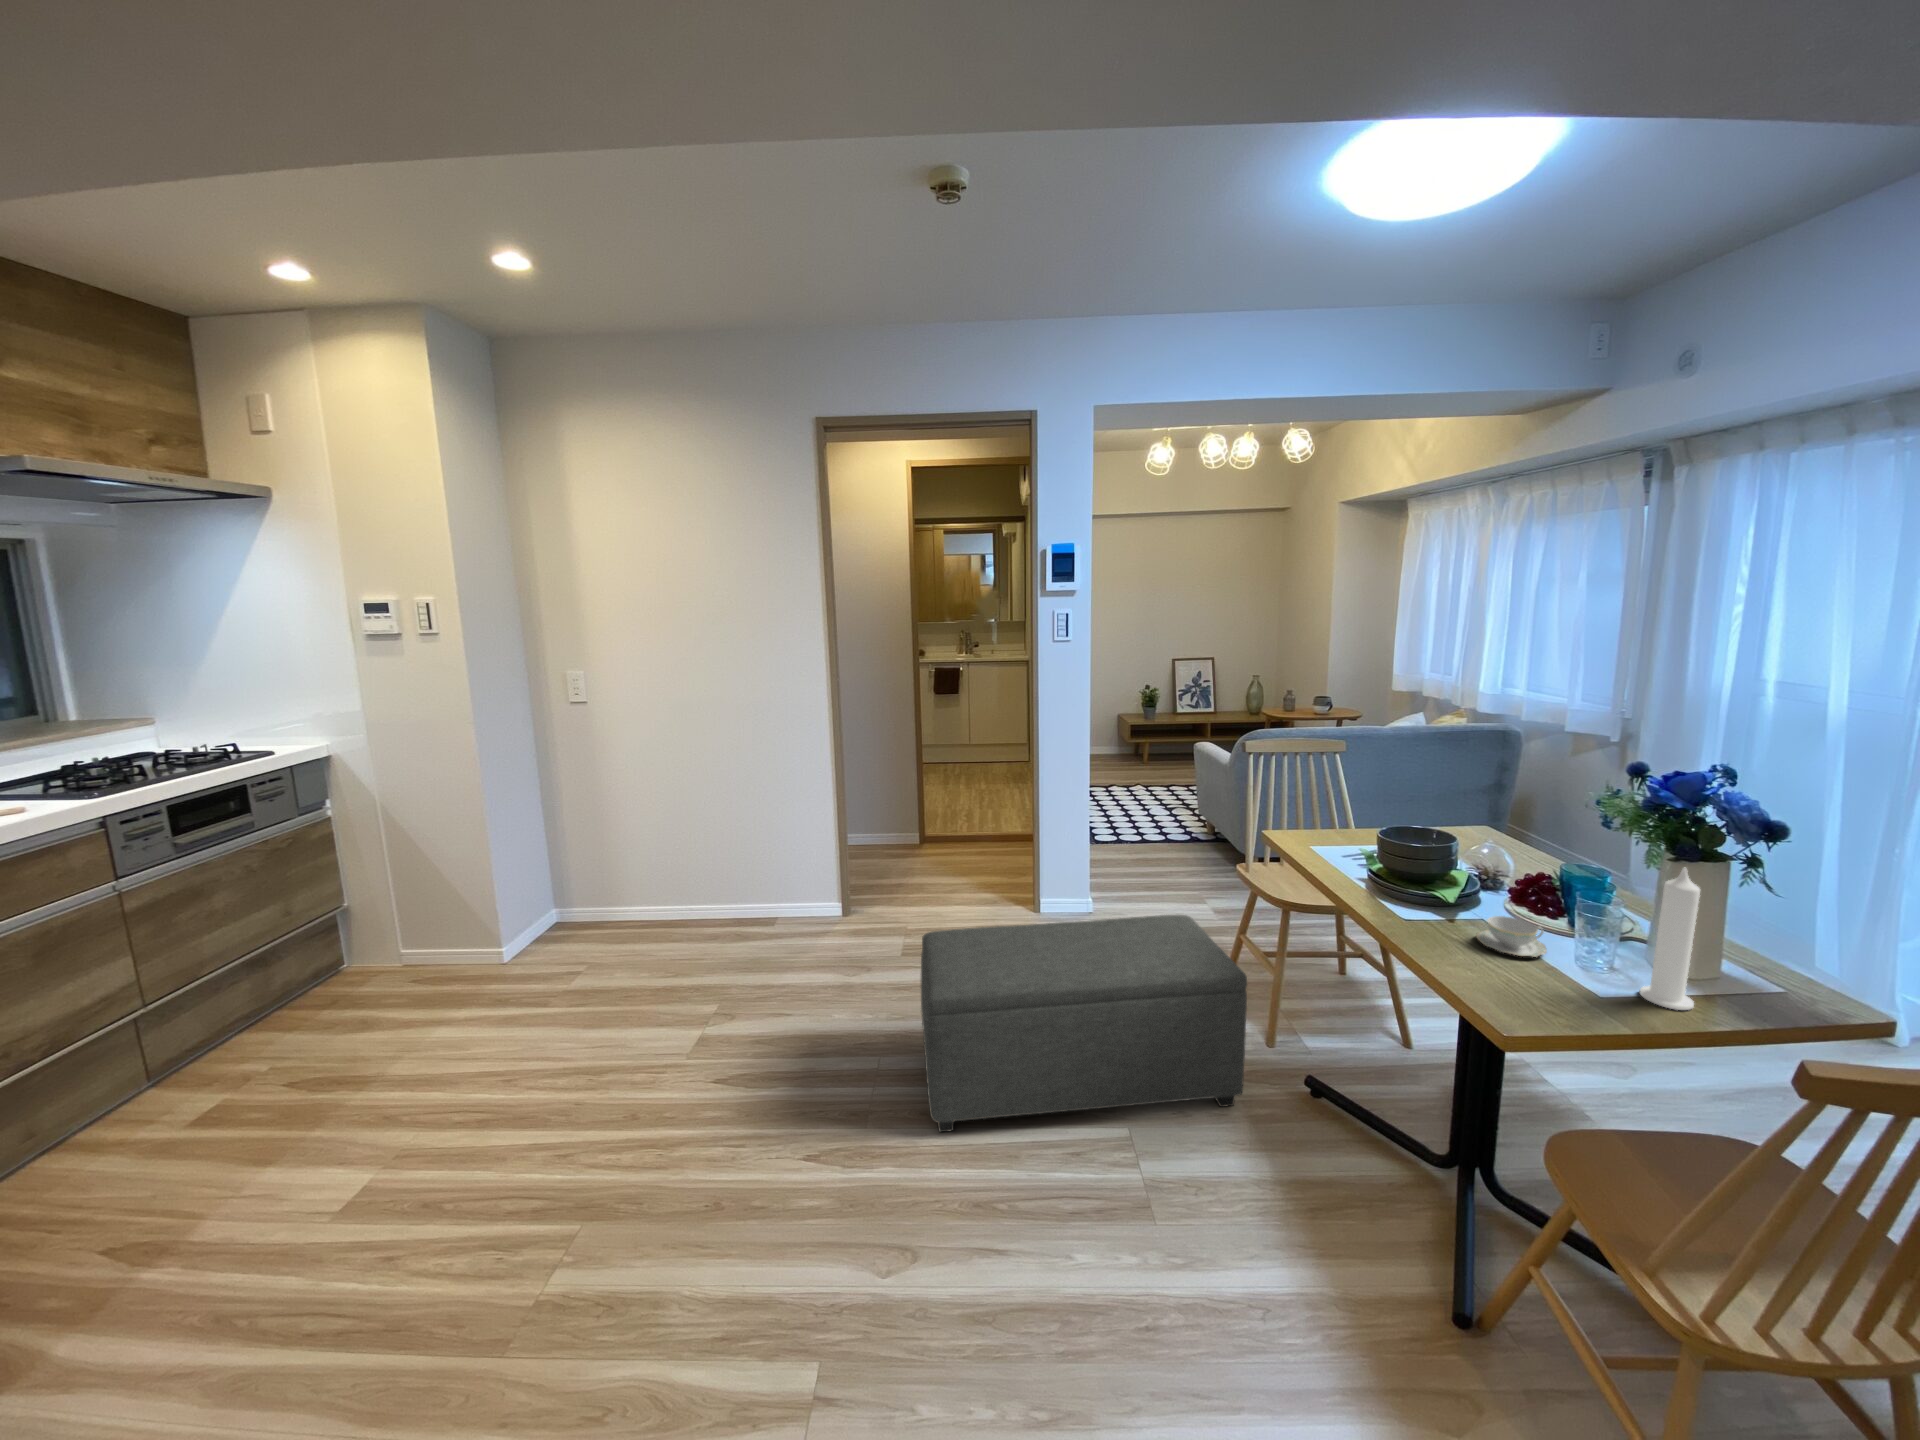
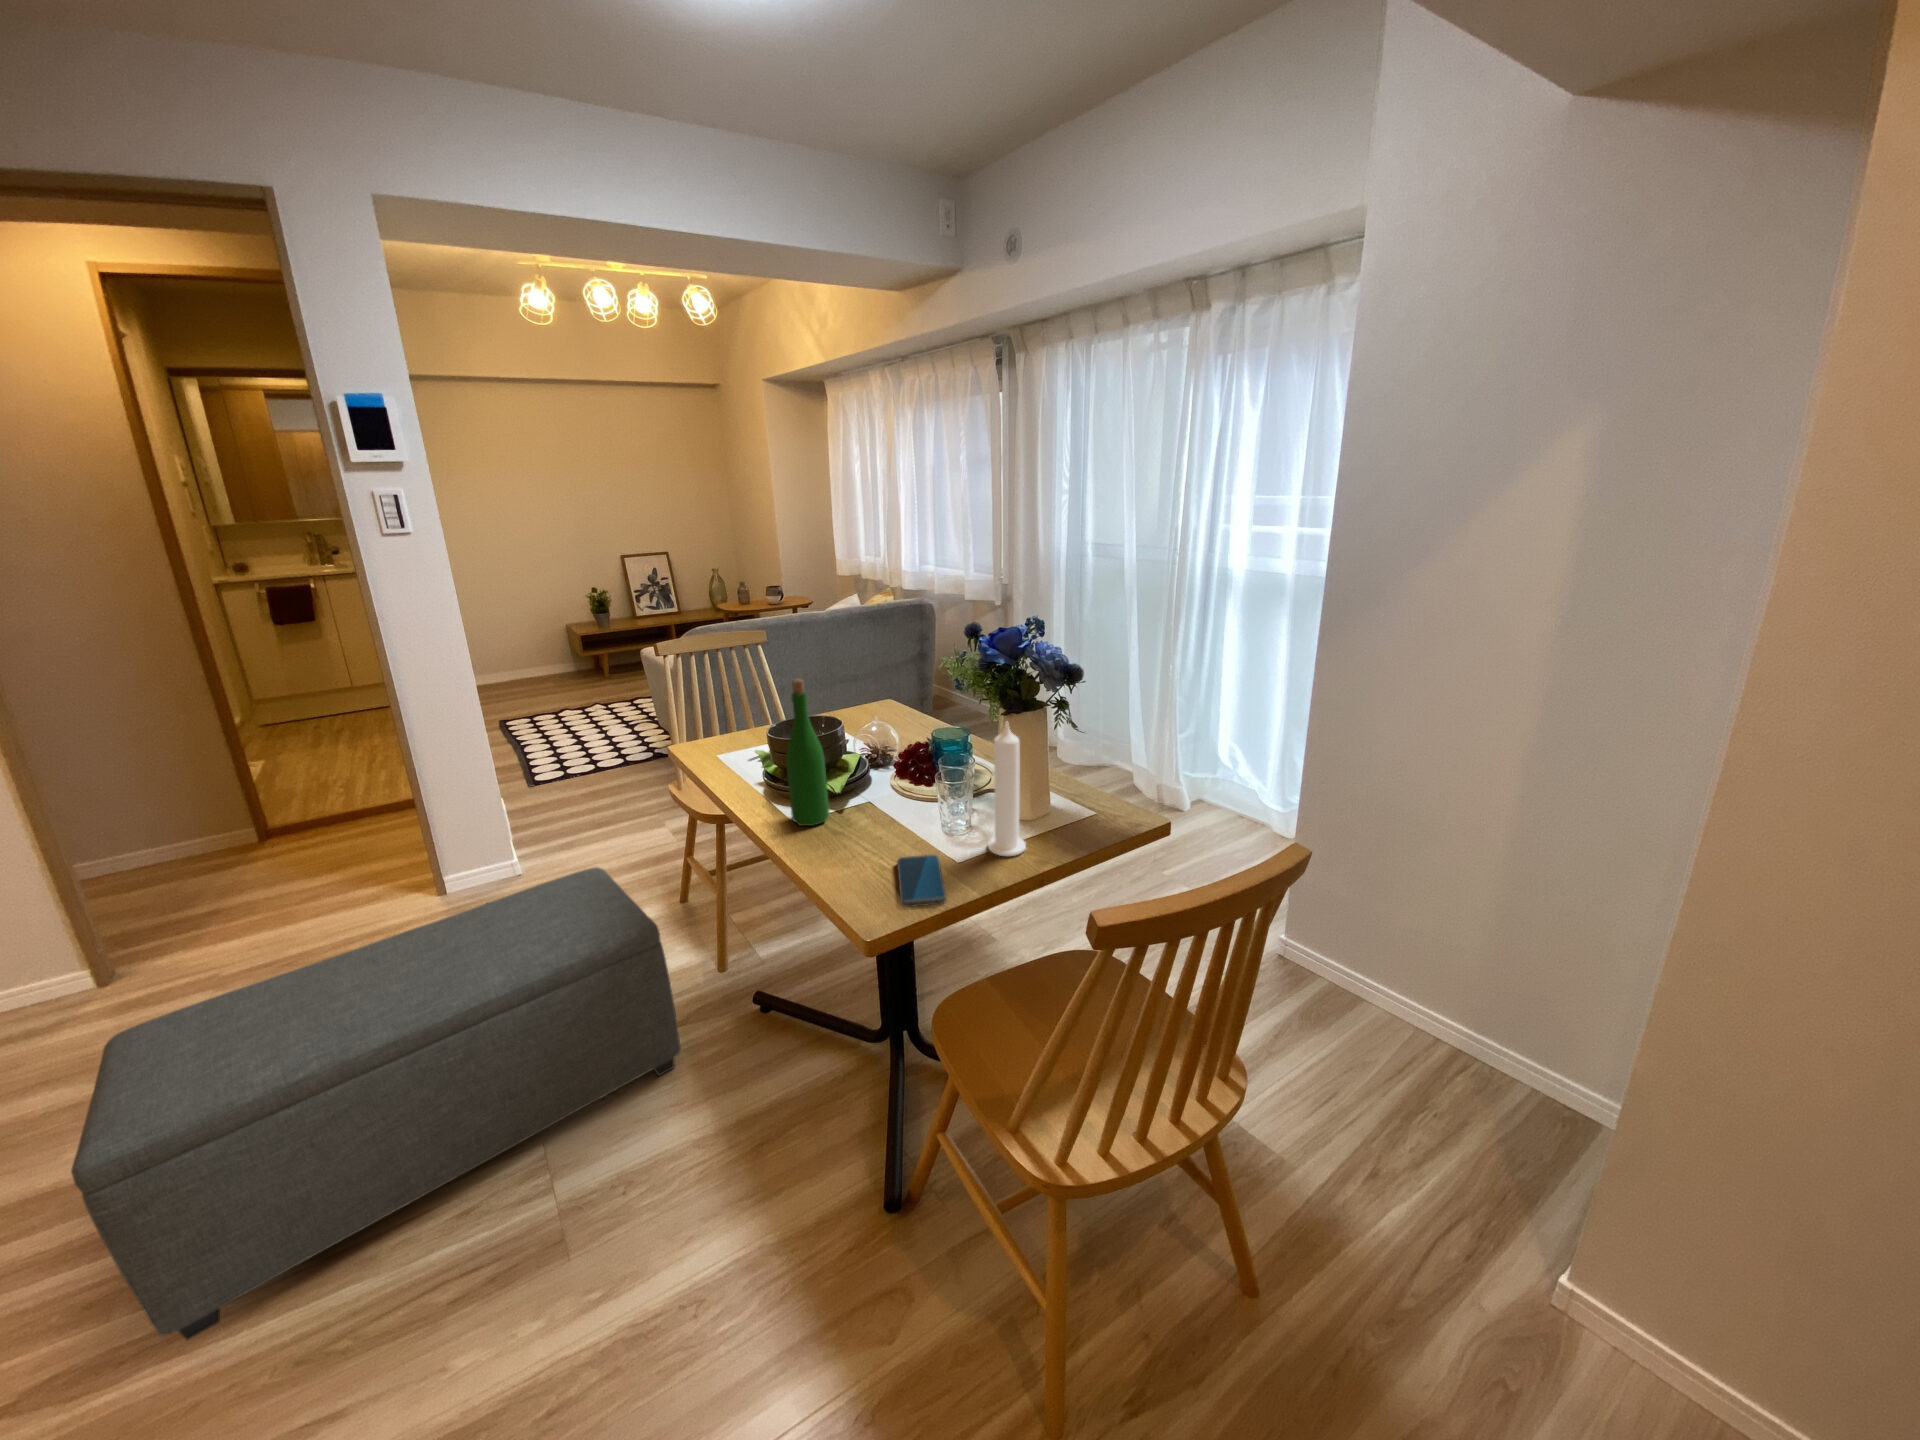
wine bottle: none [1399,790,1443,924] -> present [786,679,829,826]
teacup: present [1476,916,1547,957] -> none [861,797,920,838]
smartphone: none [1525,973,1591,1025] -> present [897,855,946,907]

